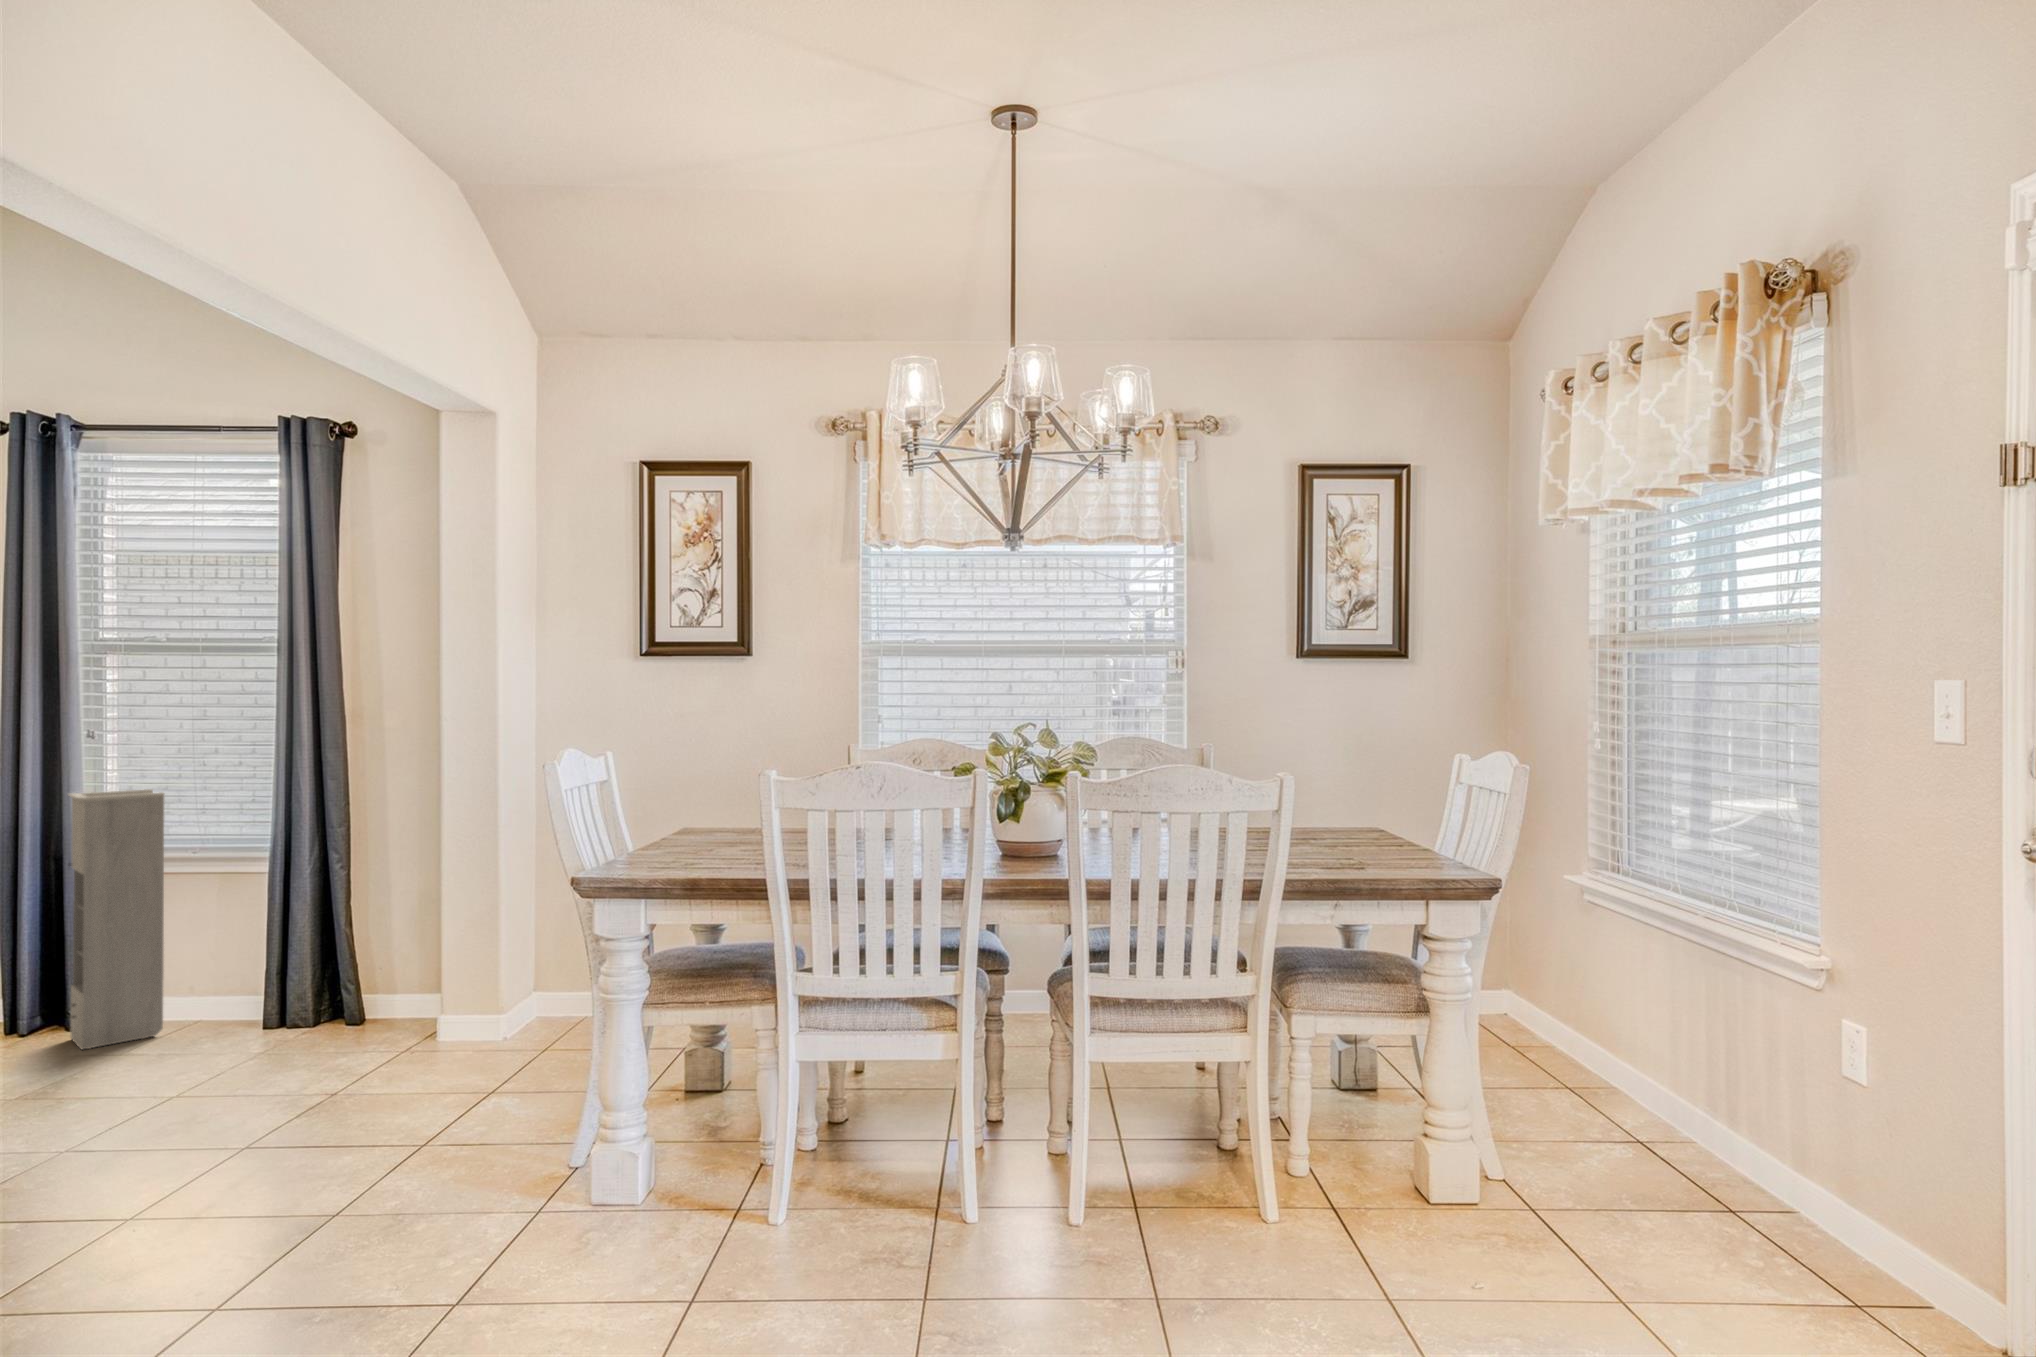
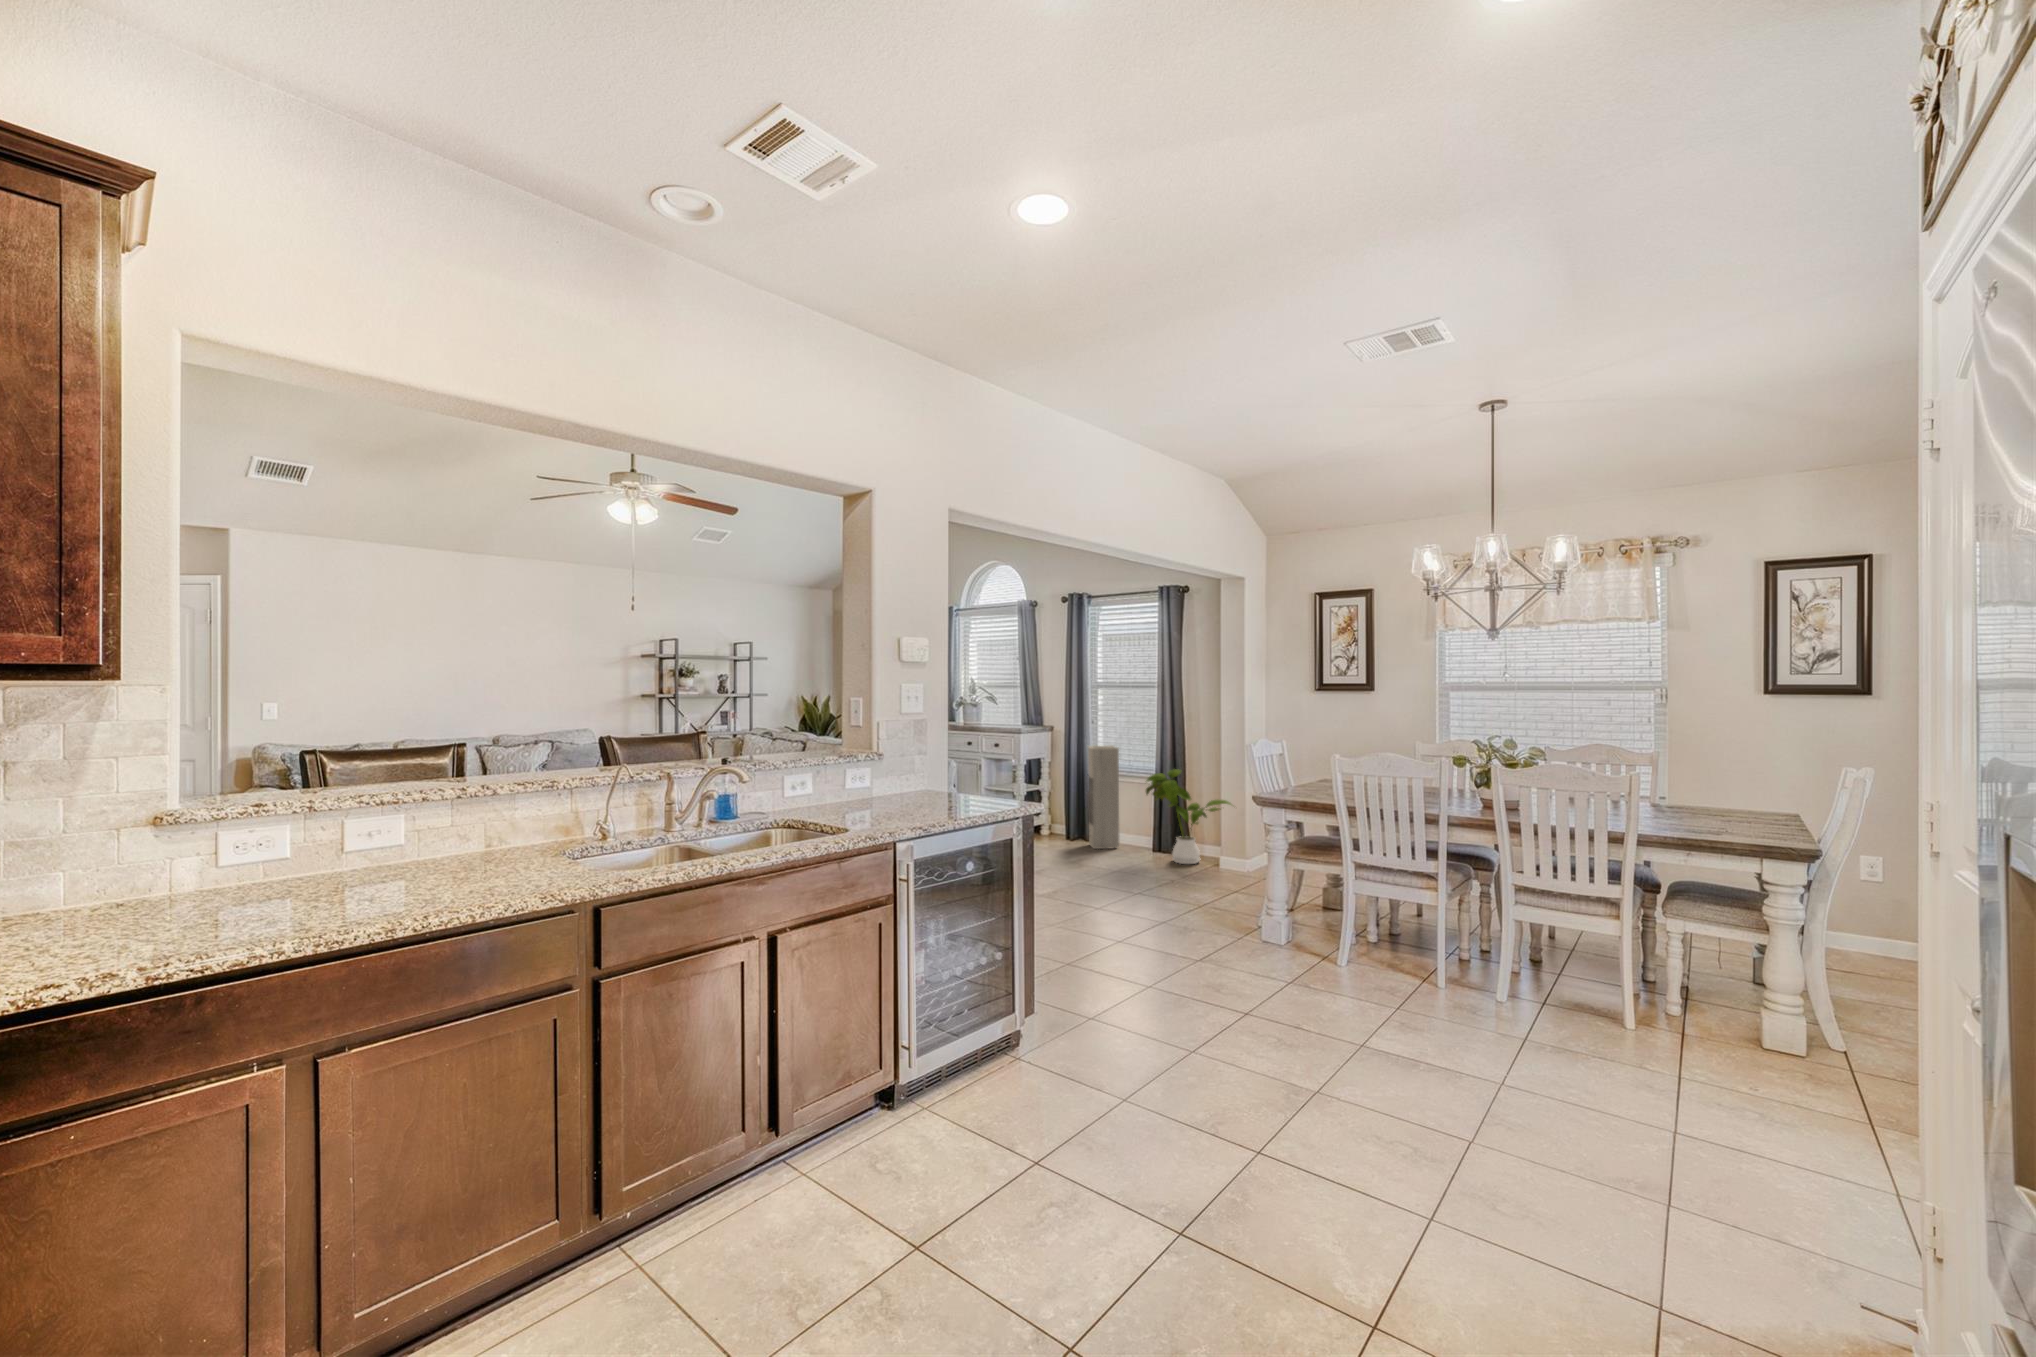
house plant: none [237,832,474,1049] -> present [1146,769,1231,864]

